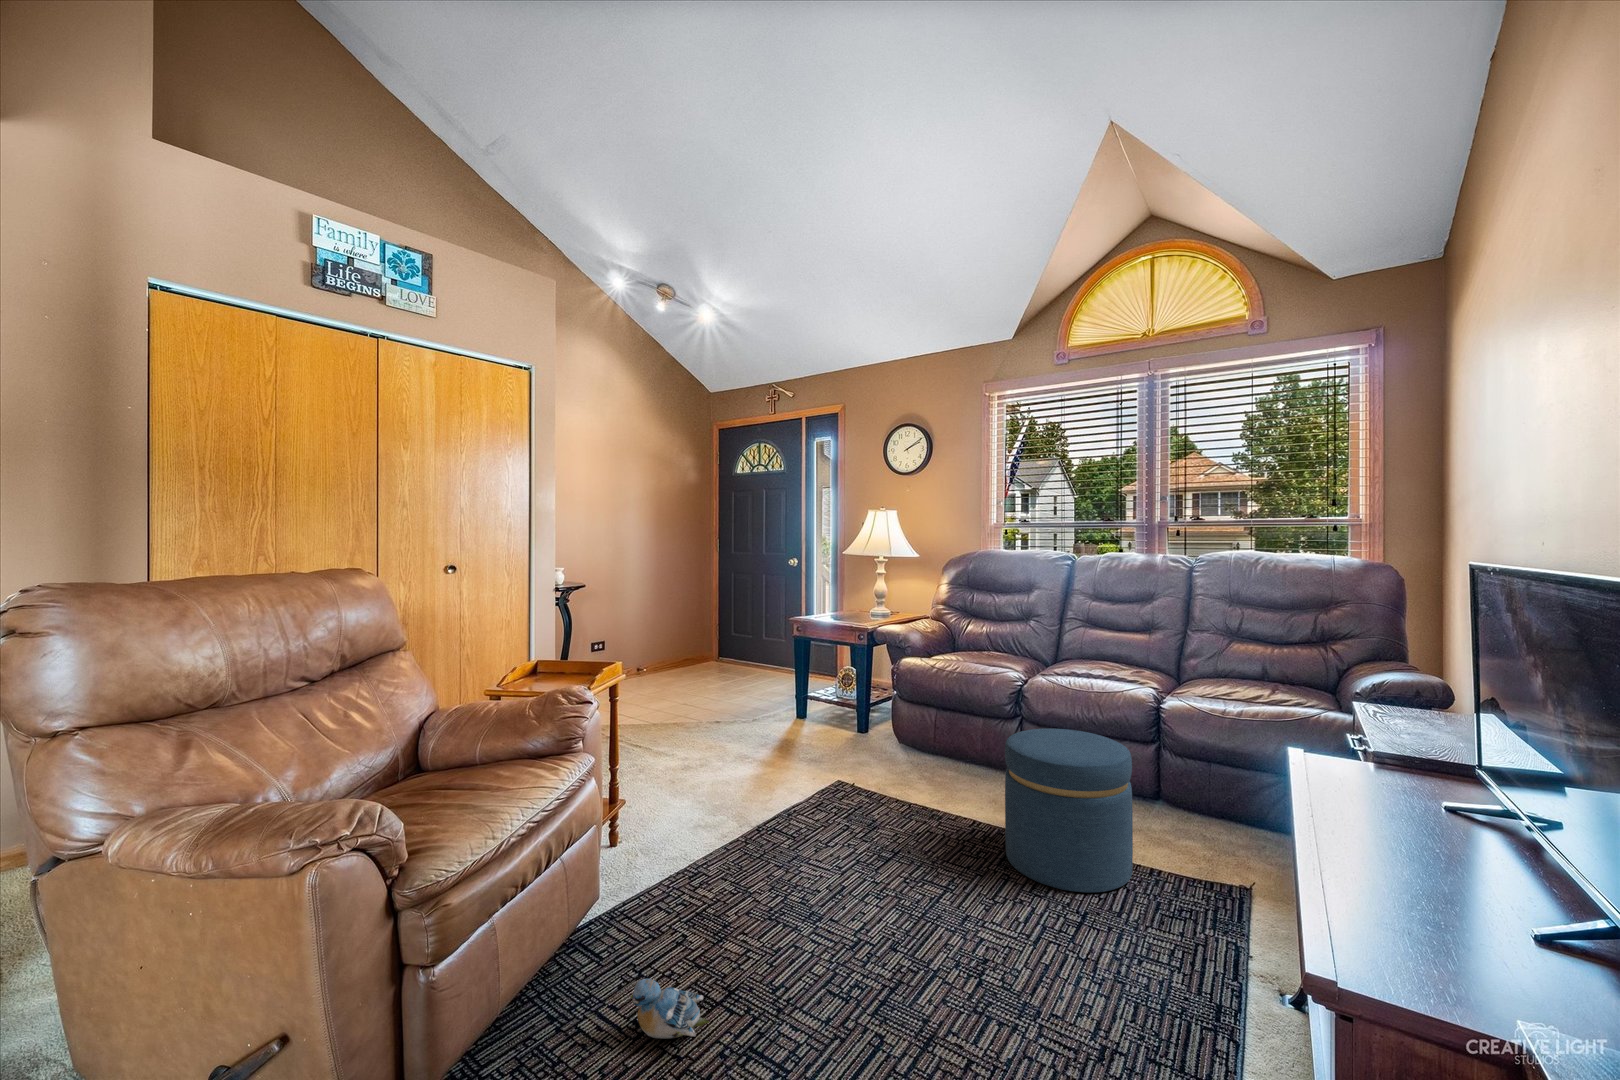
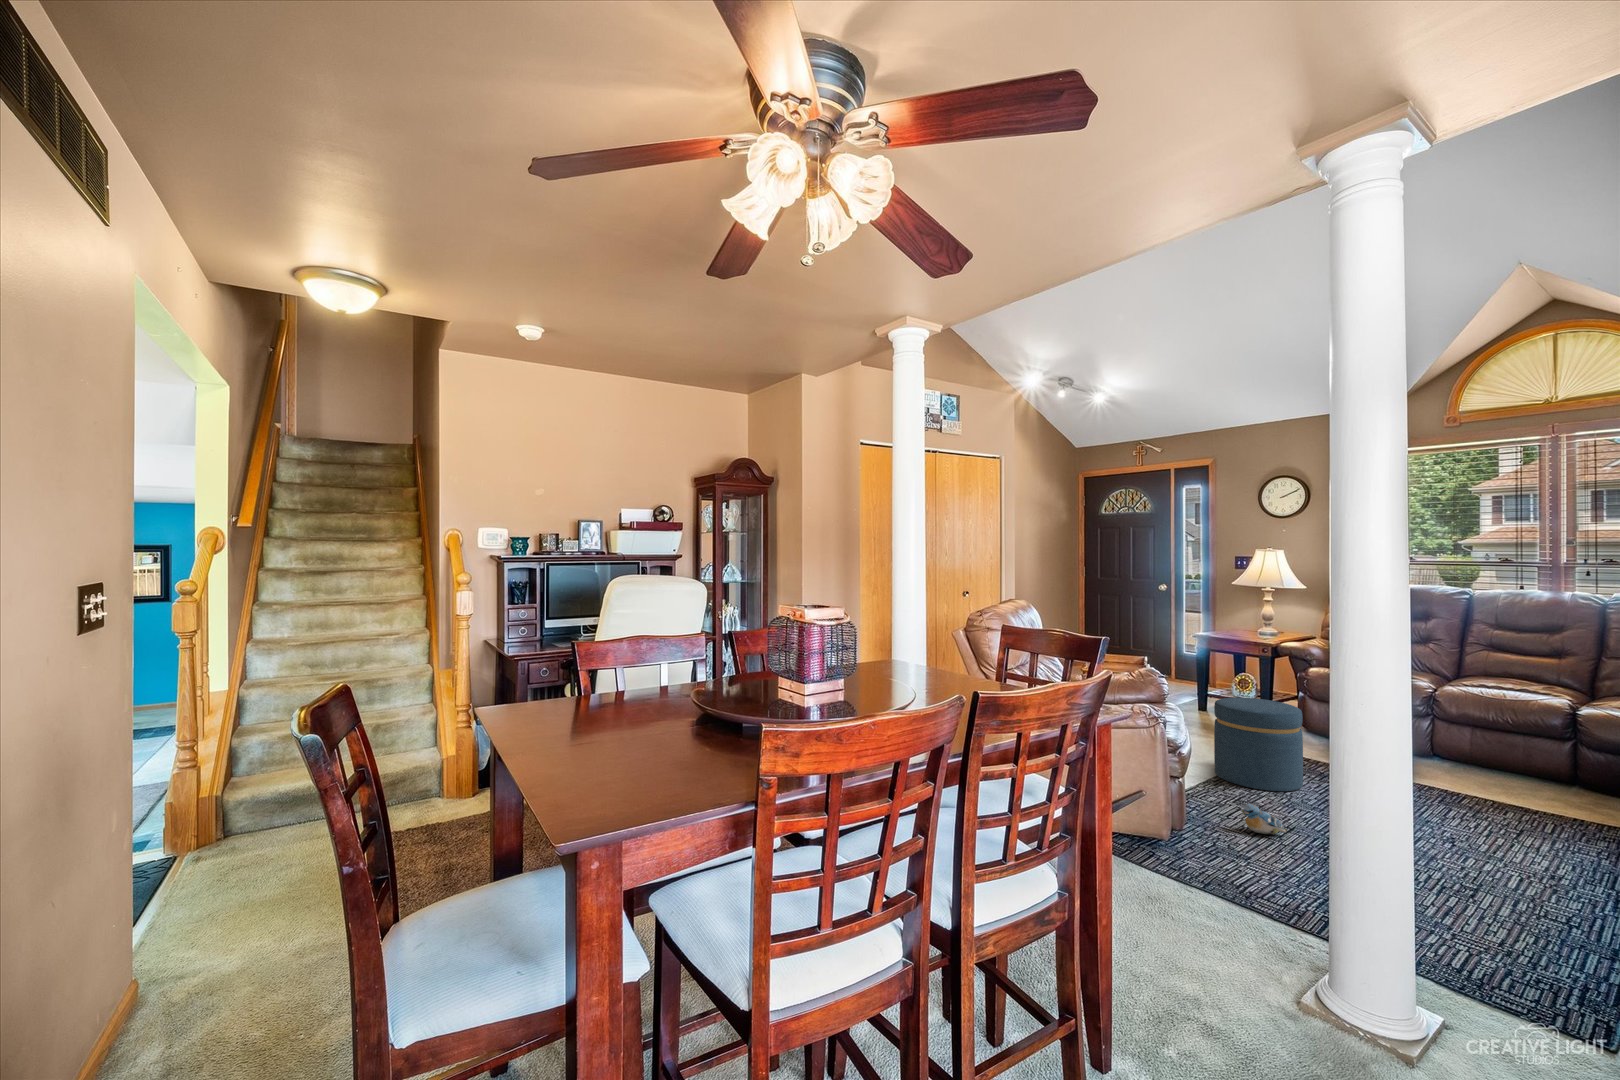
ottoman: present [1005,728,1133,893] -> present [1214,698,1303,791]

